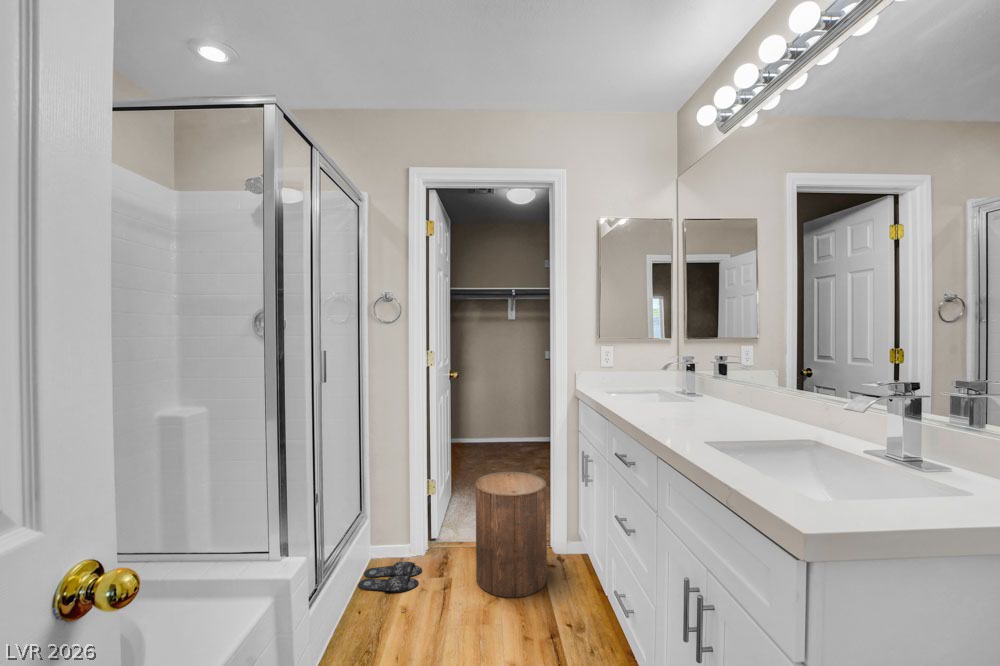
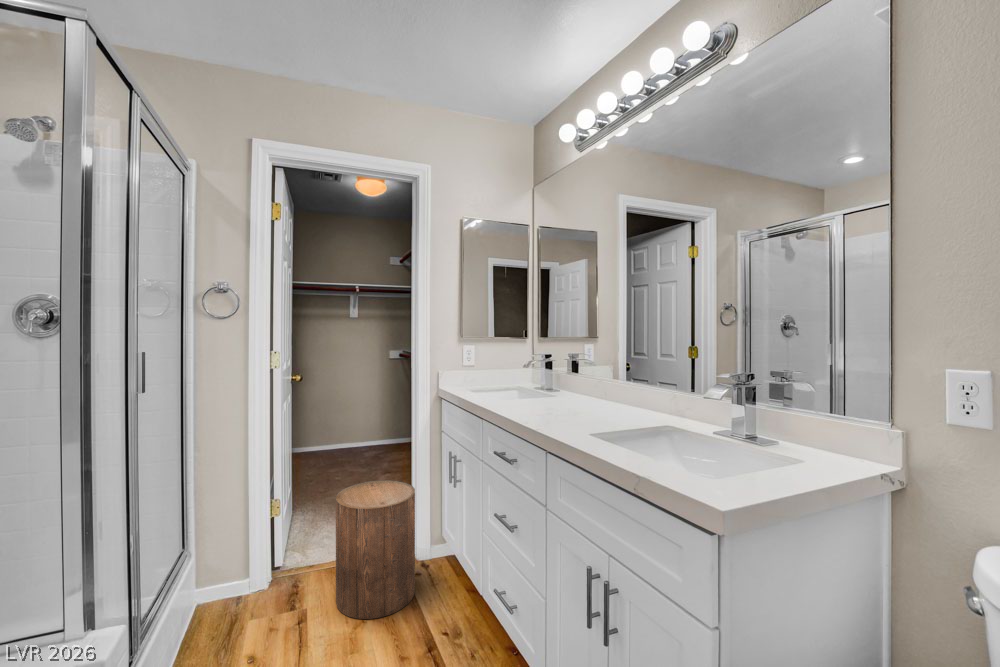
slippers: present [358,562,422,592] -> none [180,602,267,650]

